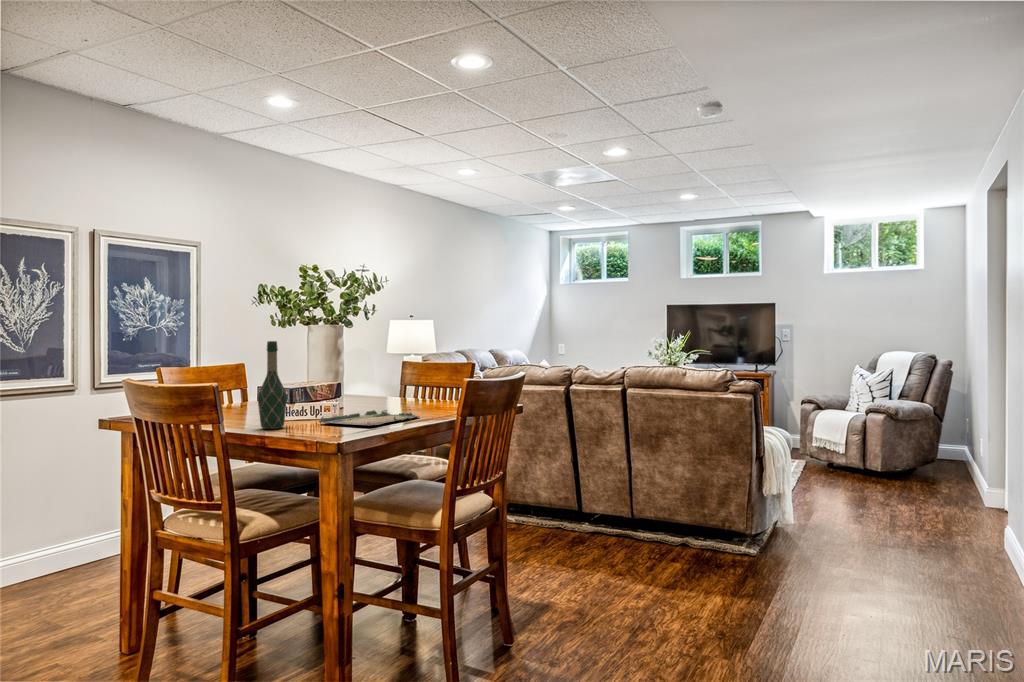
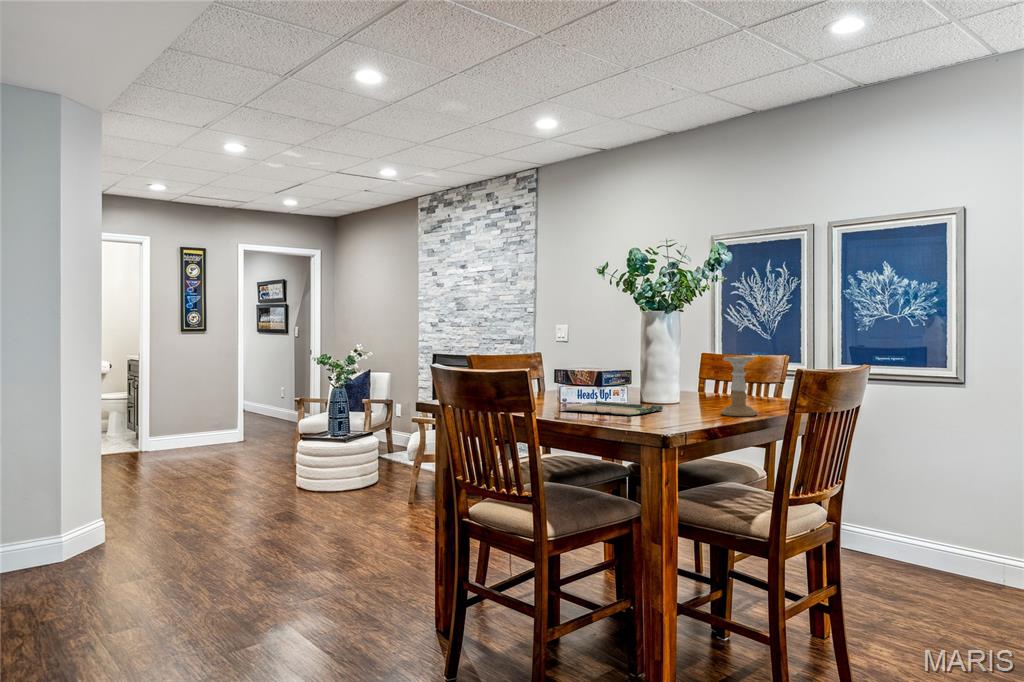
wine bottle: present [258,341,287,429] -> none [565,332,588,403]
candle holder: none [398,360,427,408] -> present [721,357,757,416]

